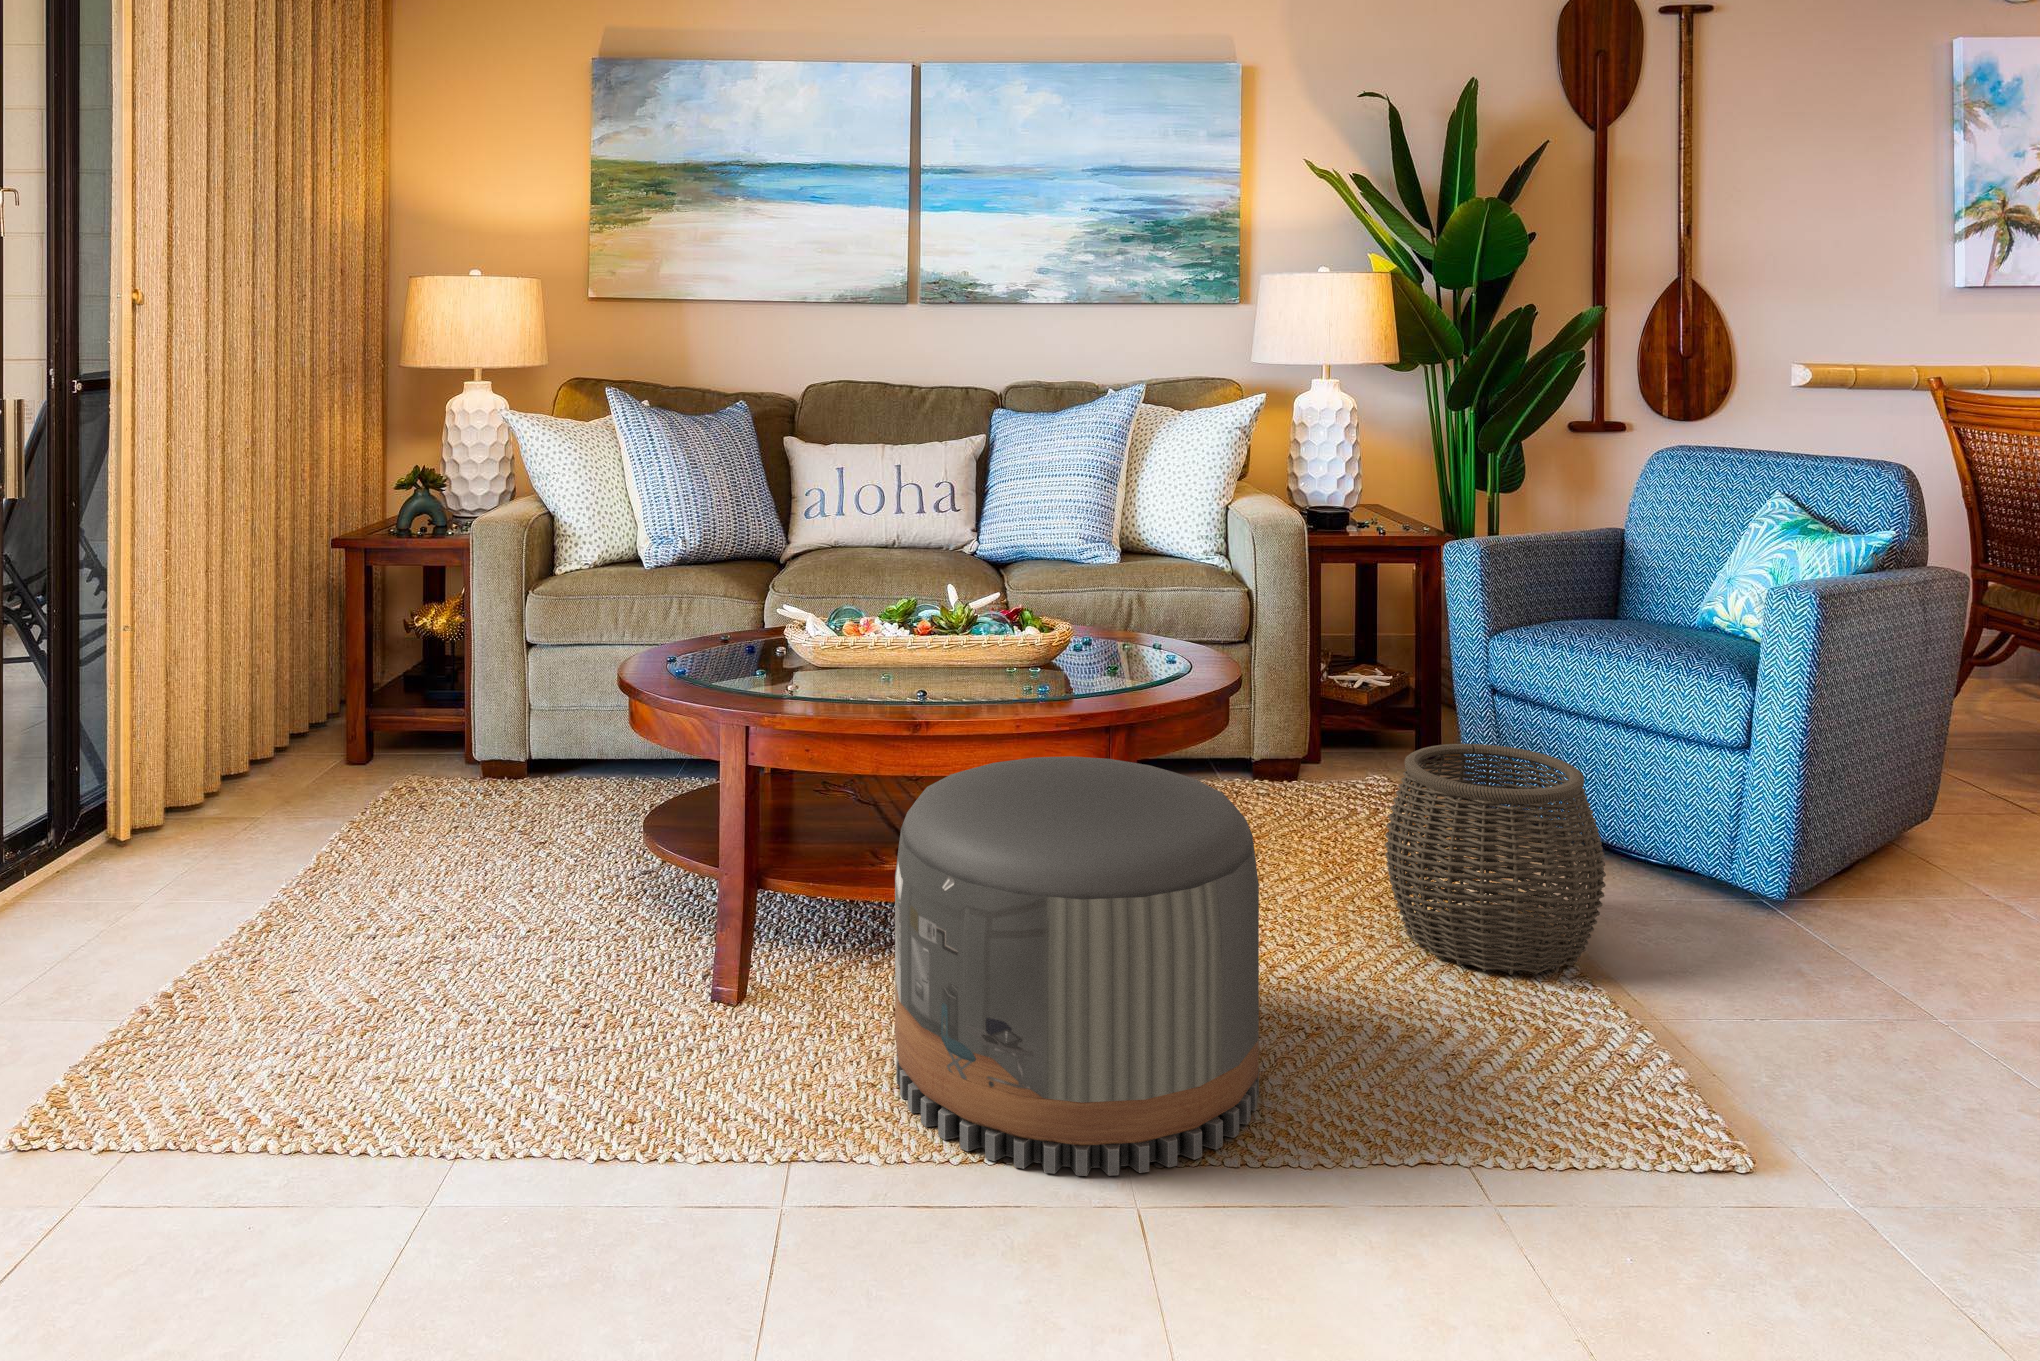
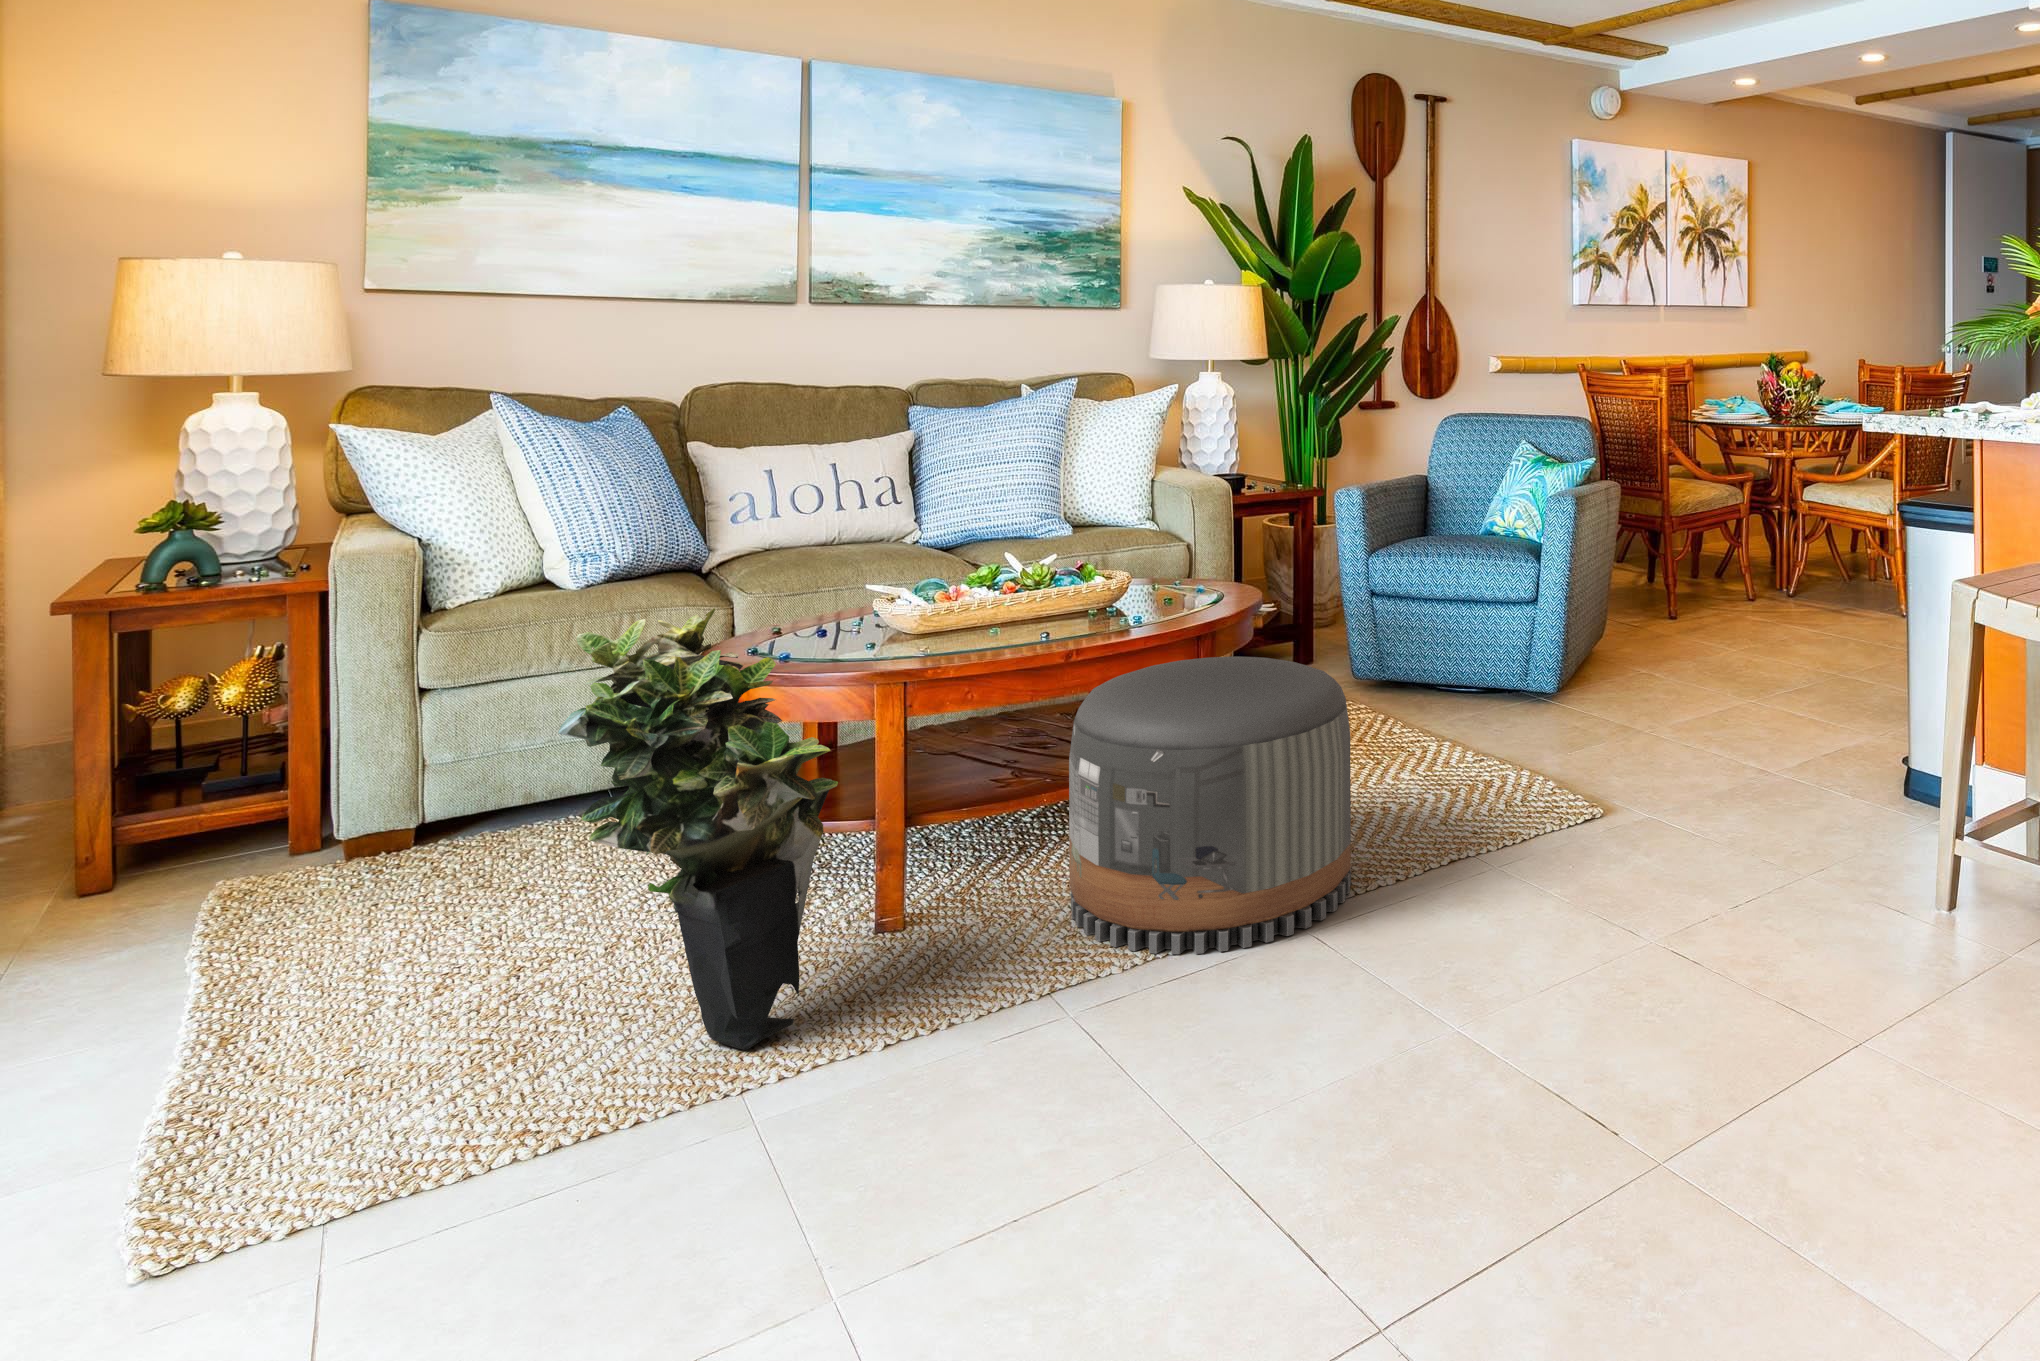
potted plant: none [370,622,636,1106] -> present [558,608,838,1050]
woven basket: present [1385,744,1606,975] -> none [1347,620,1490,770]

